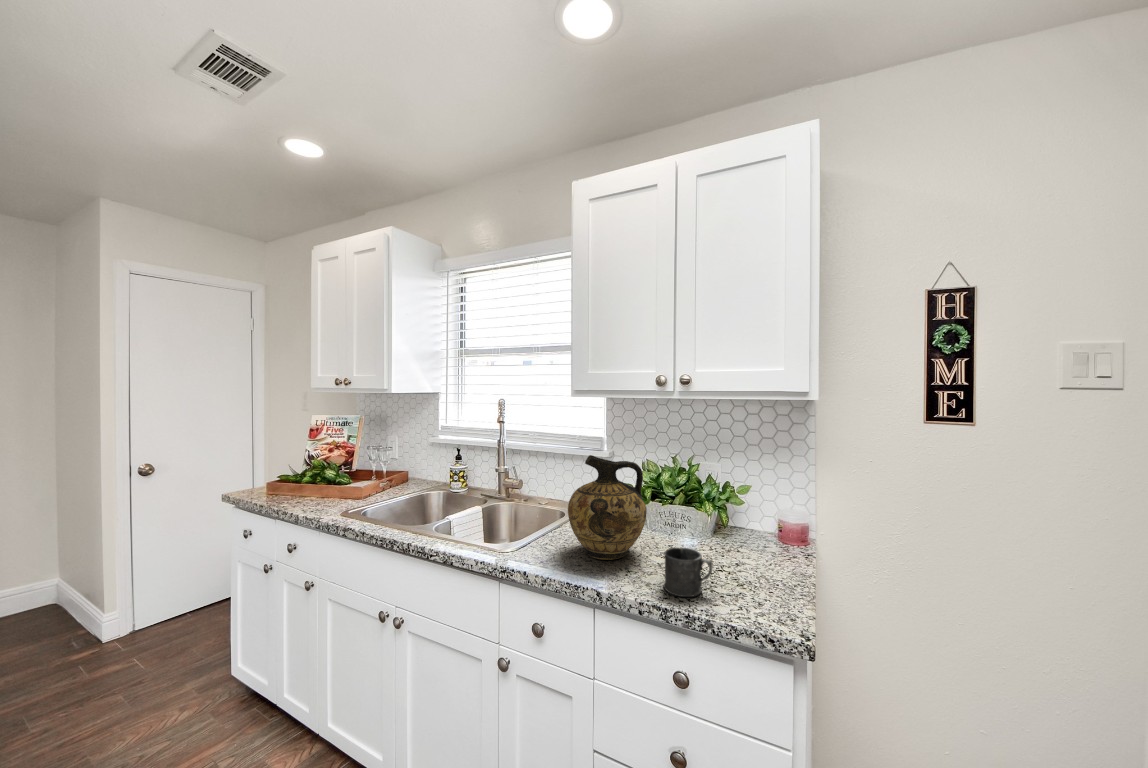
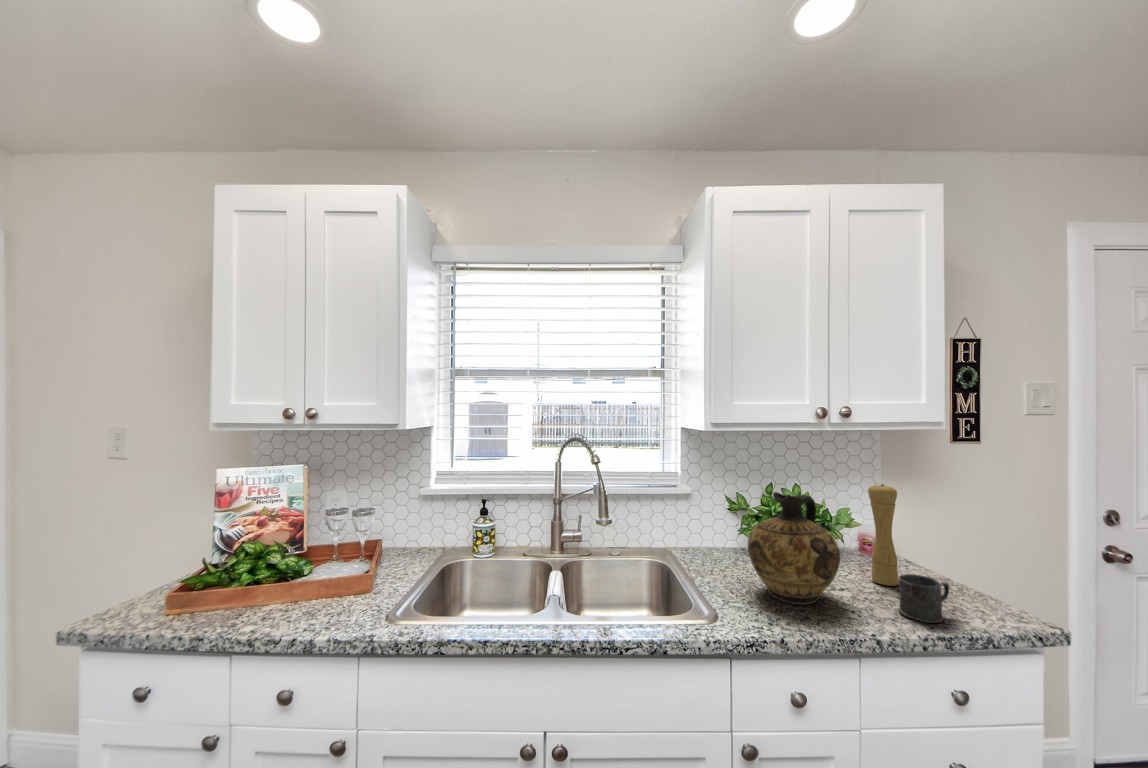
pepper mill: none [711,460,739,566] -> present [868,484,899,586]

